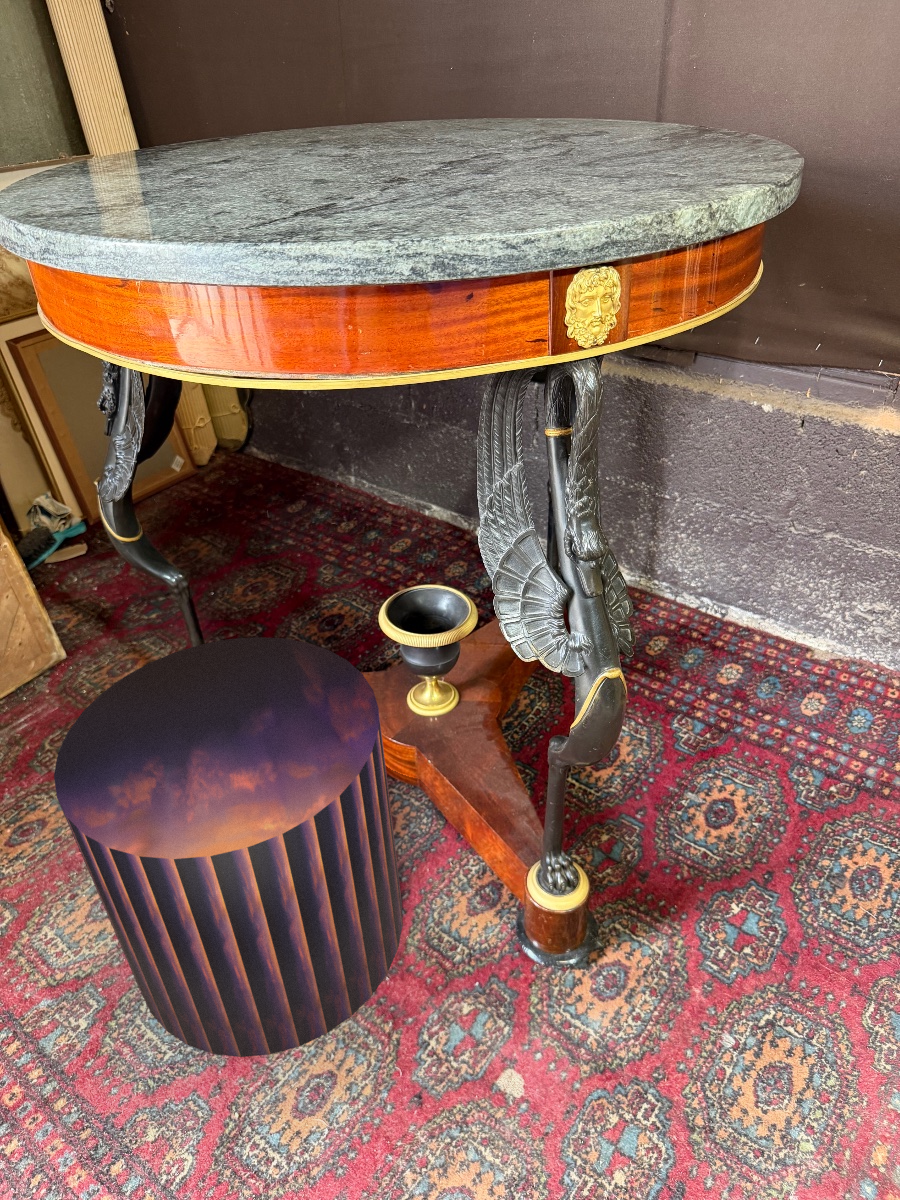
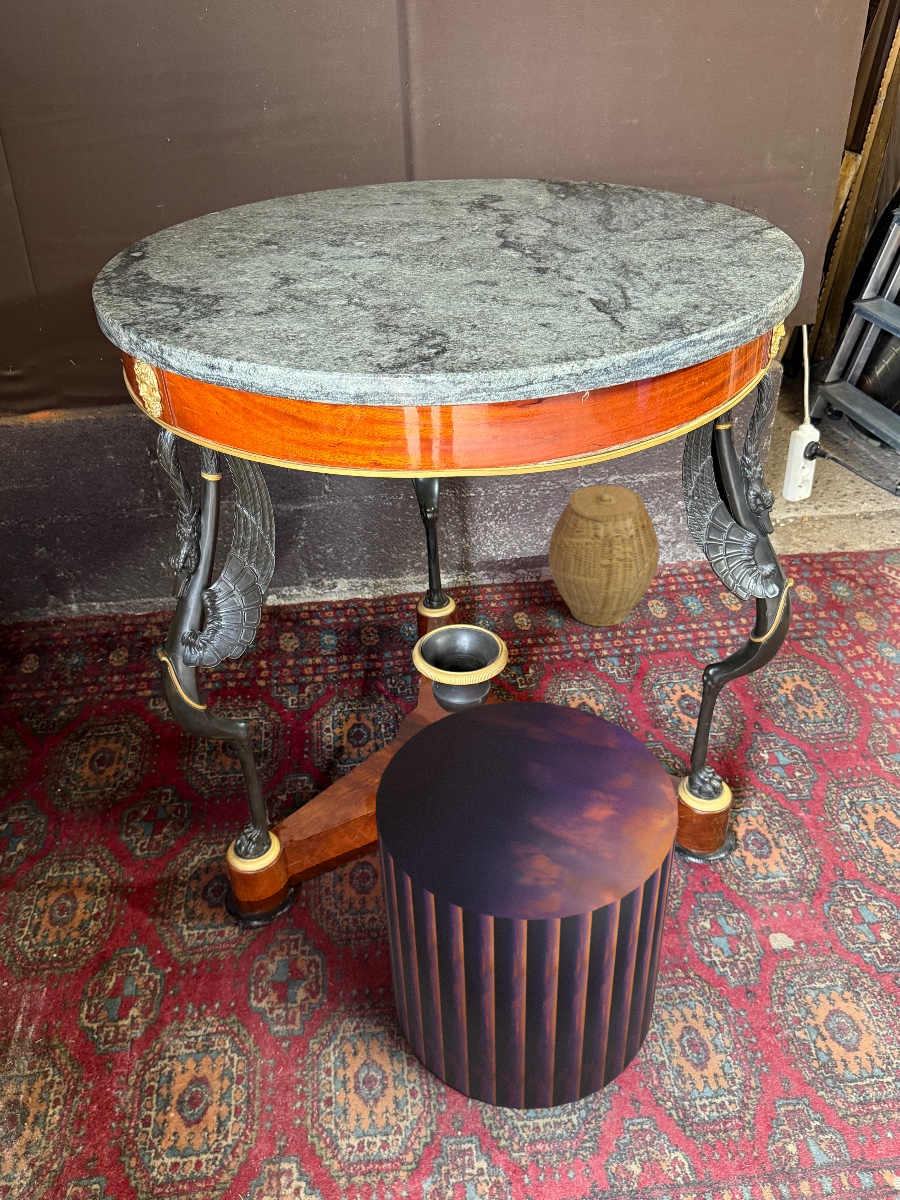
woven basket: none [691,527,829,695] -> present [548,485,659,626]

